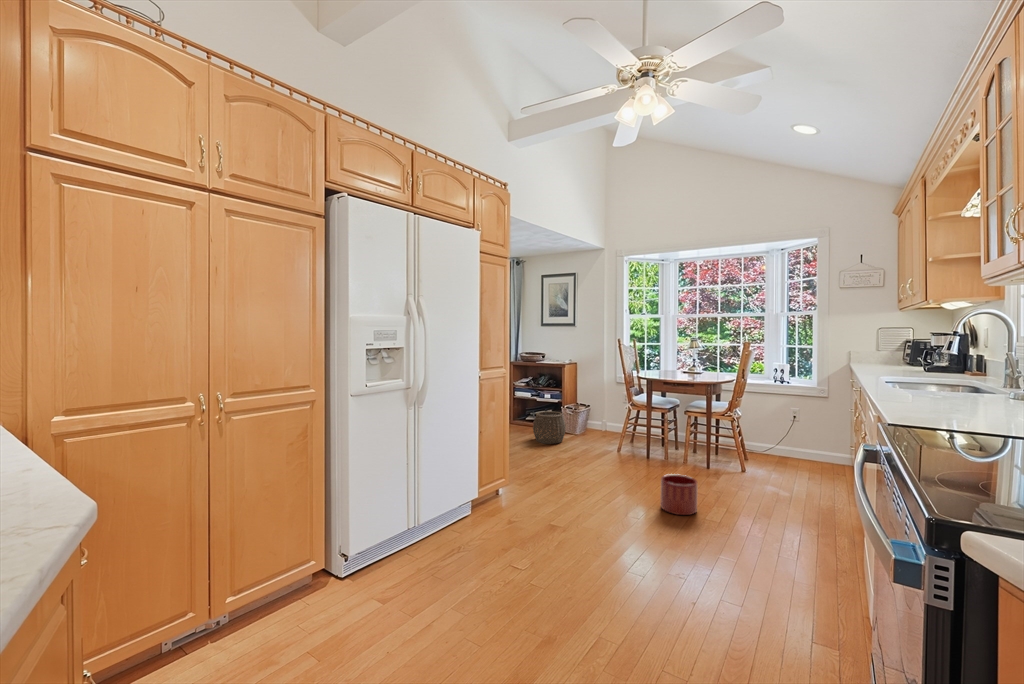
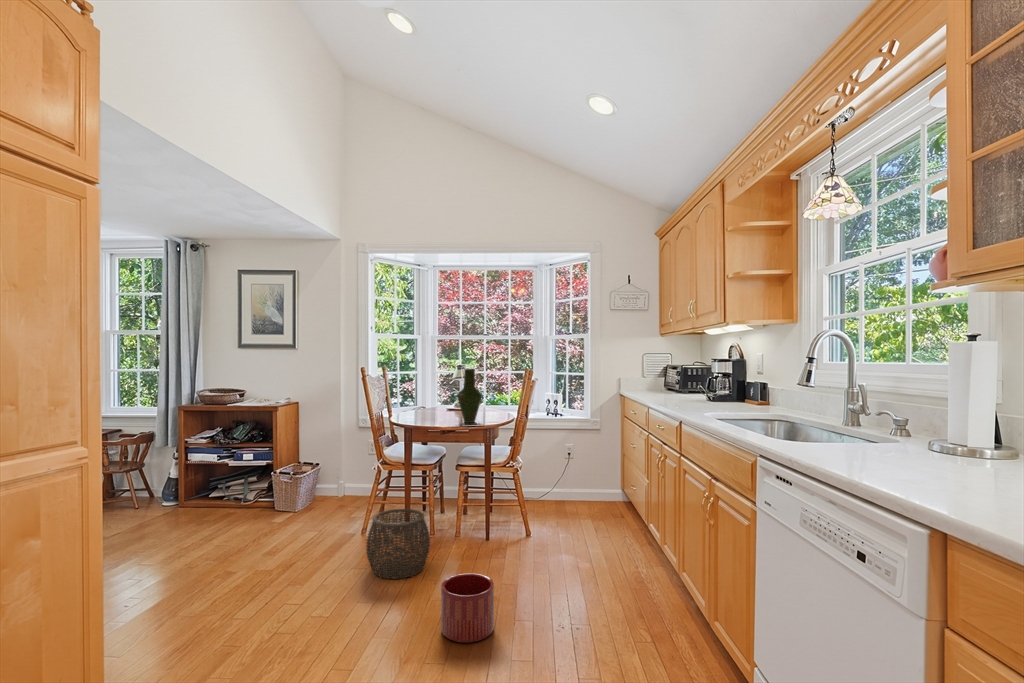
vase: none [686,340,705,380] -> present [457,369,482,423]
woven basket: present [533,411,566,444] -> present [366,509,430,579]

